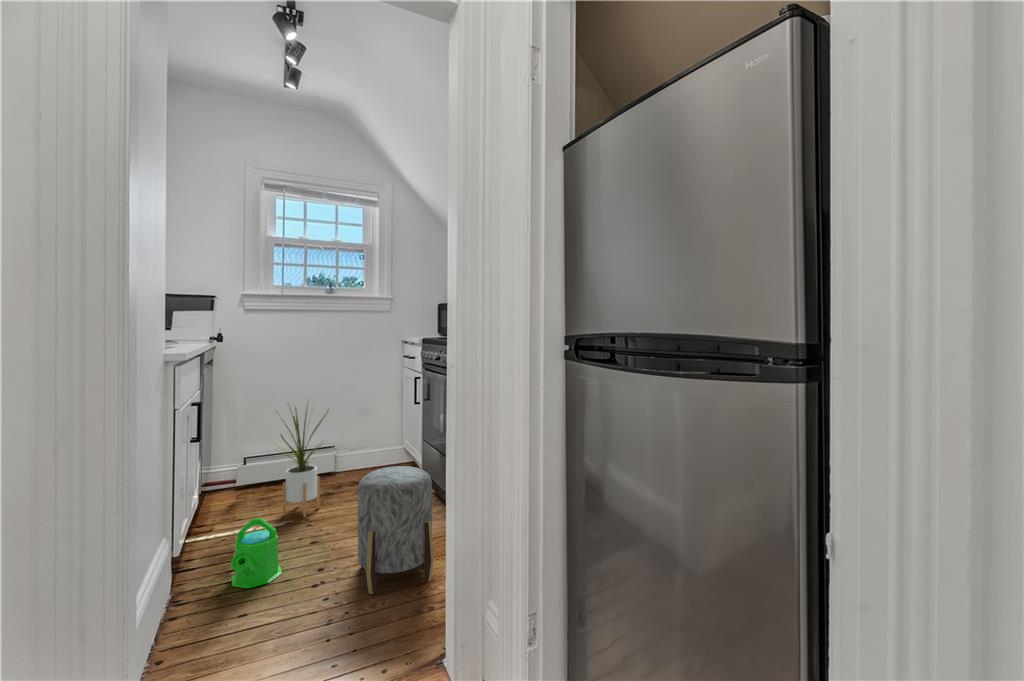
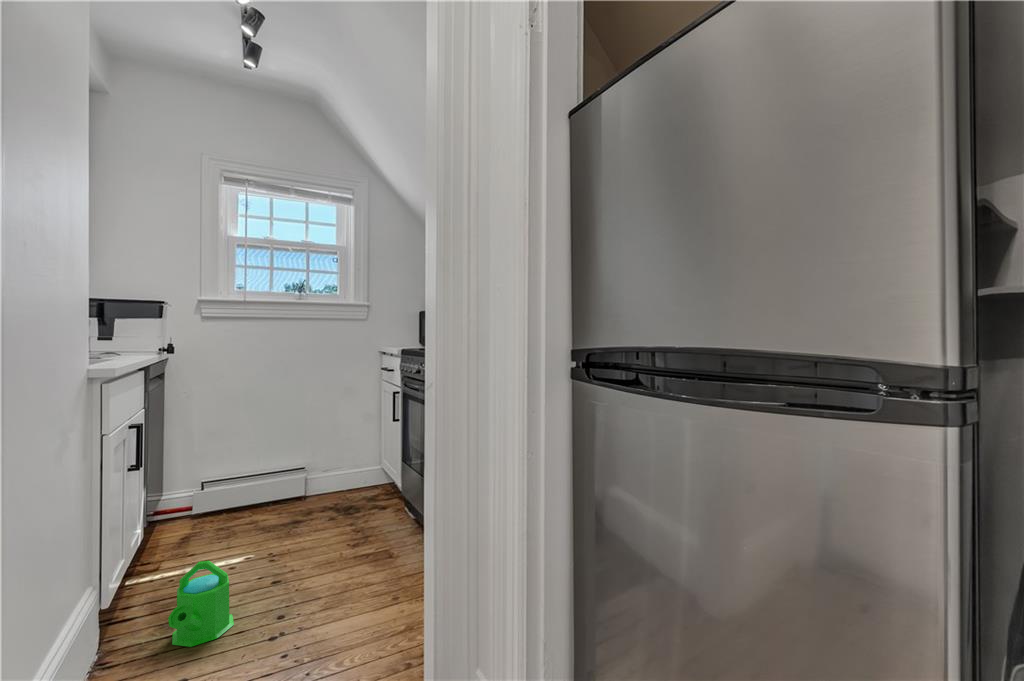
house plant: present [278,404,329,517] -> none [224,415,302,551]
stool: present [358,466,434,594] -> none [323,495,412,650]

